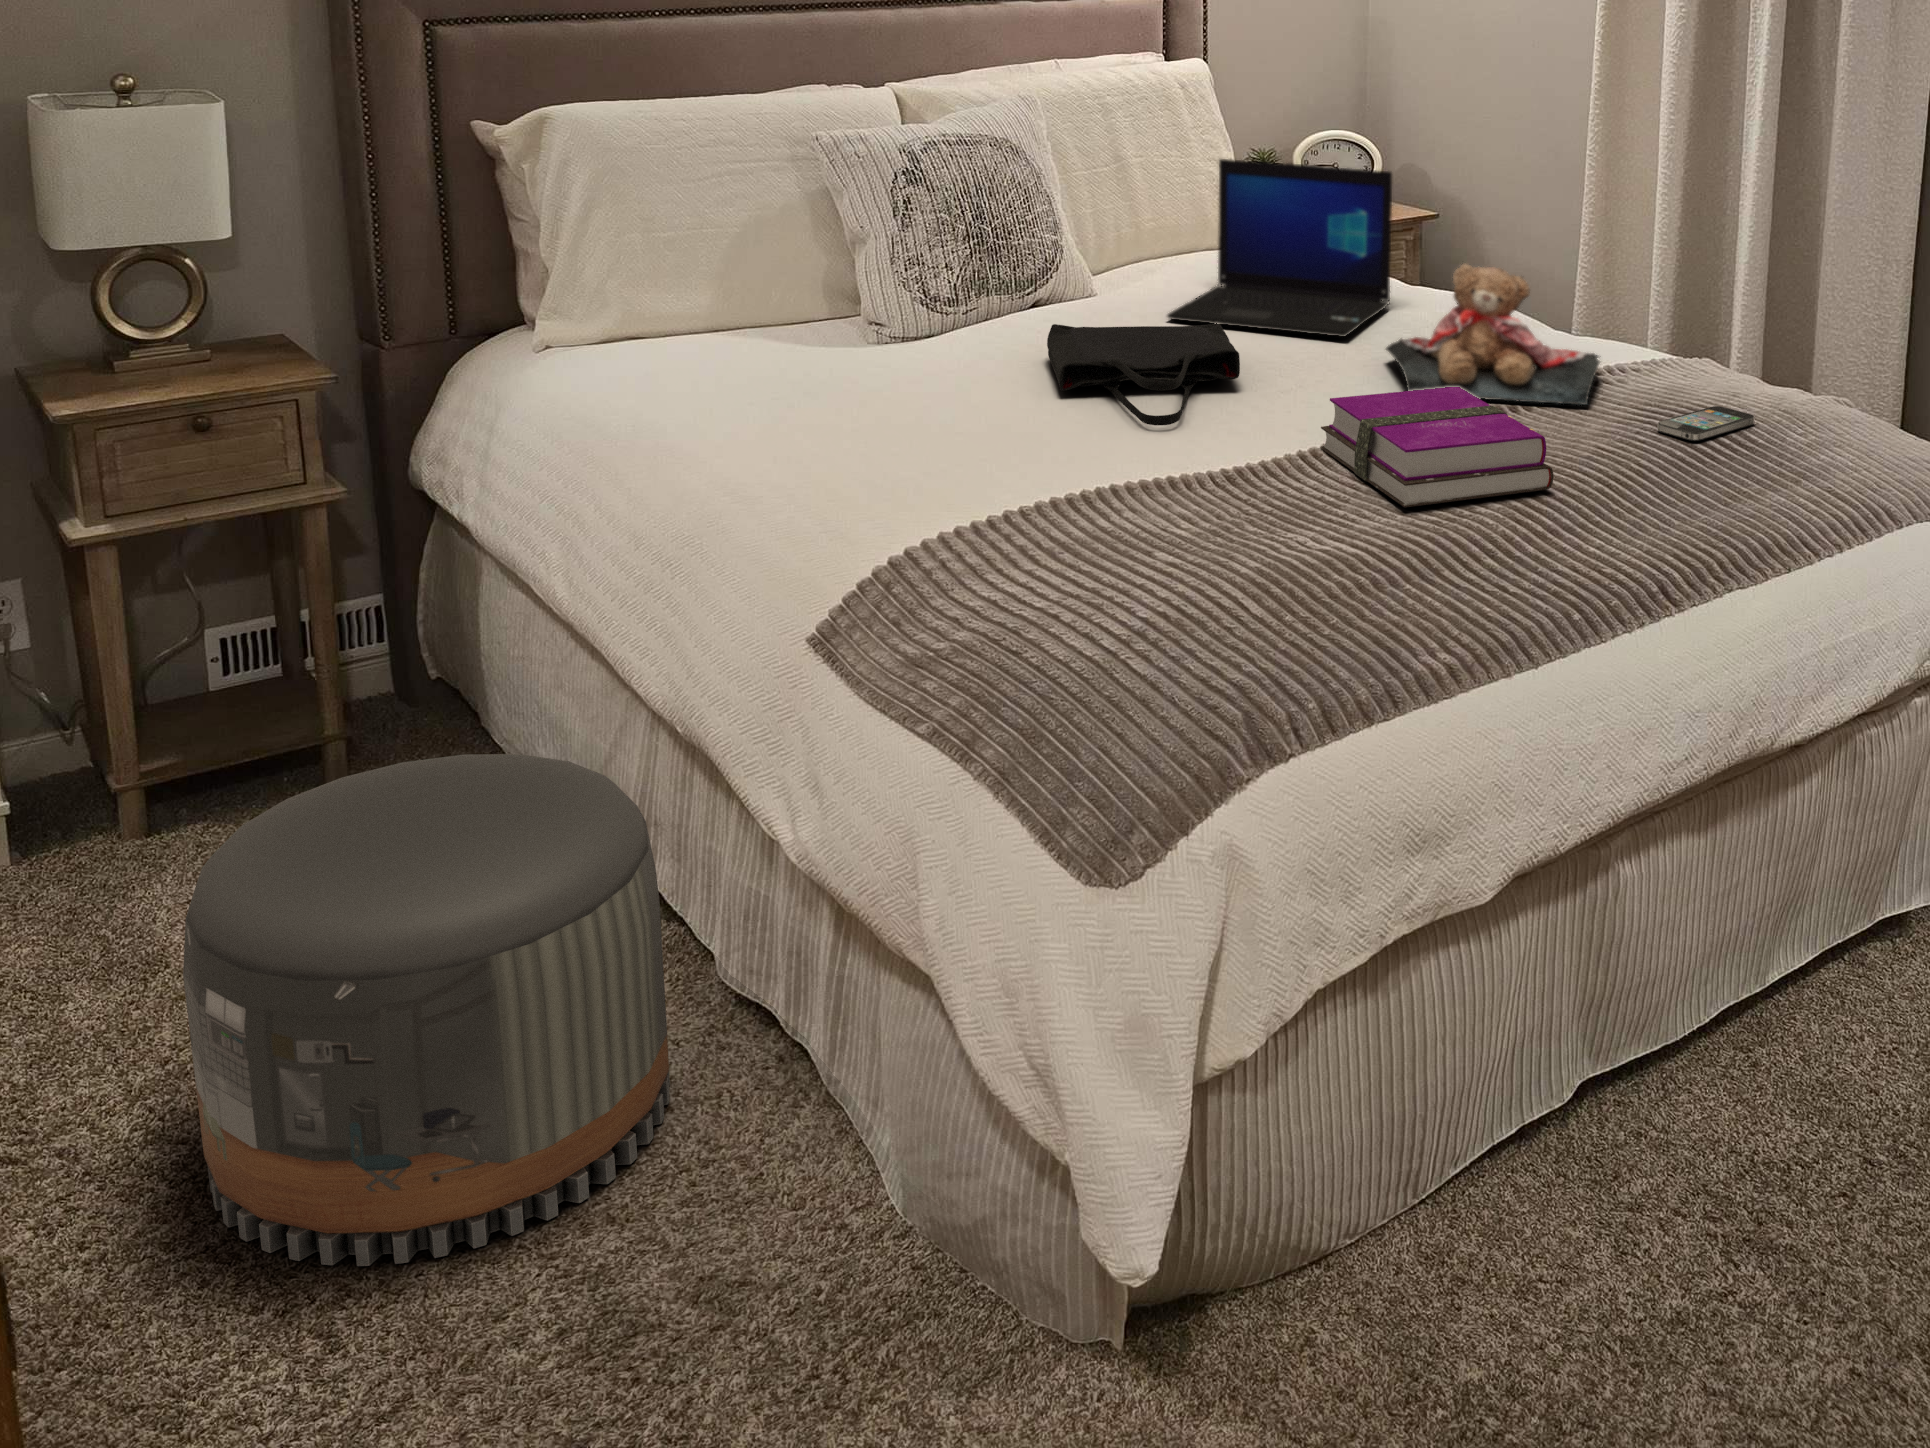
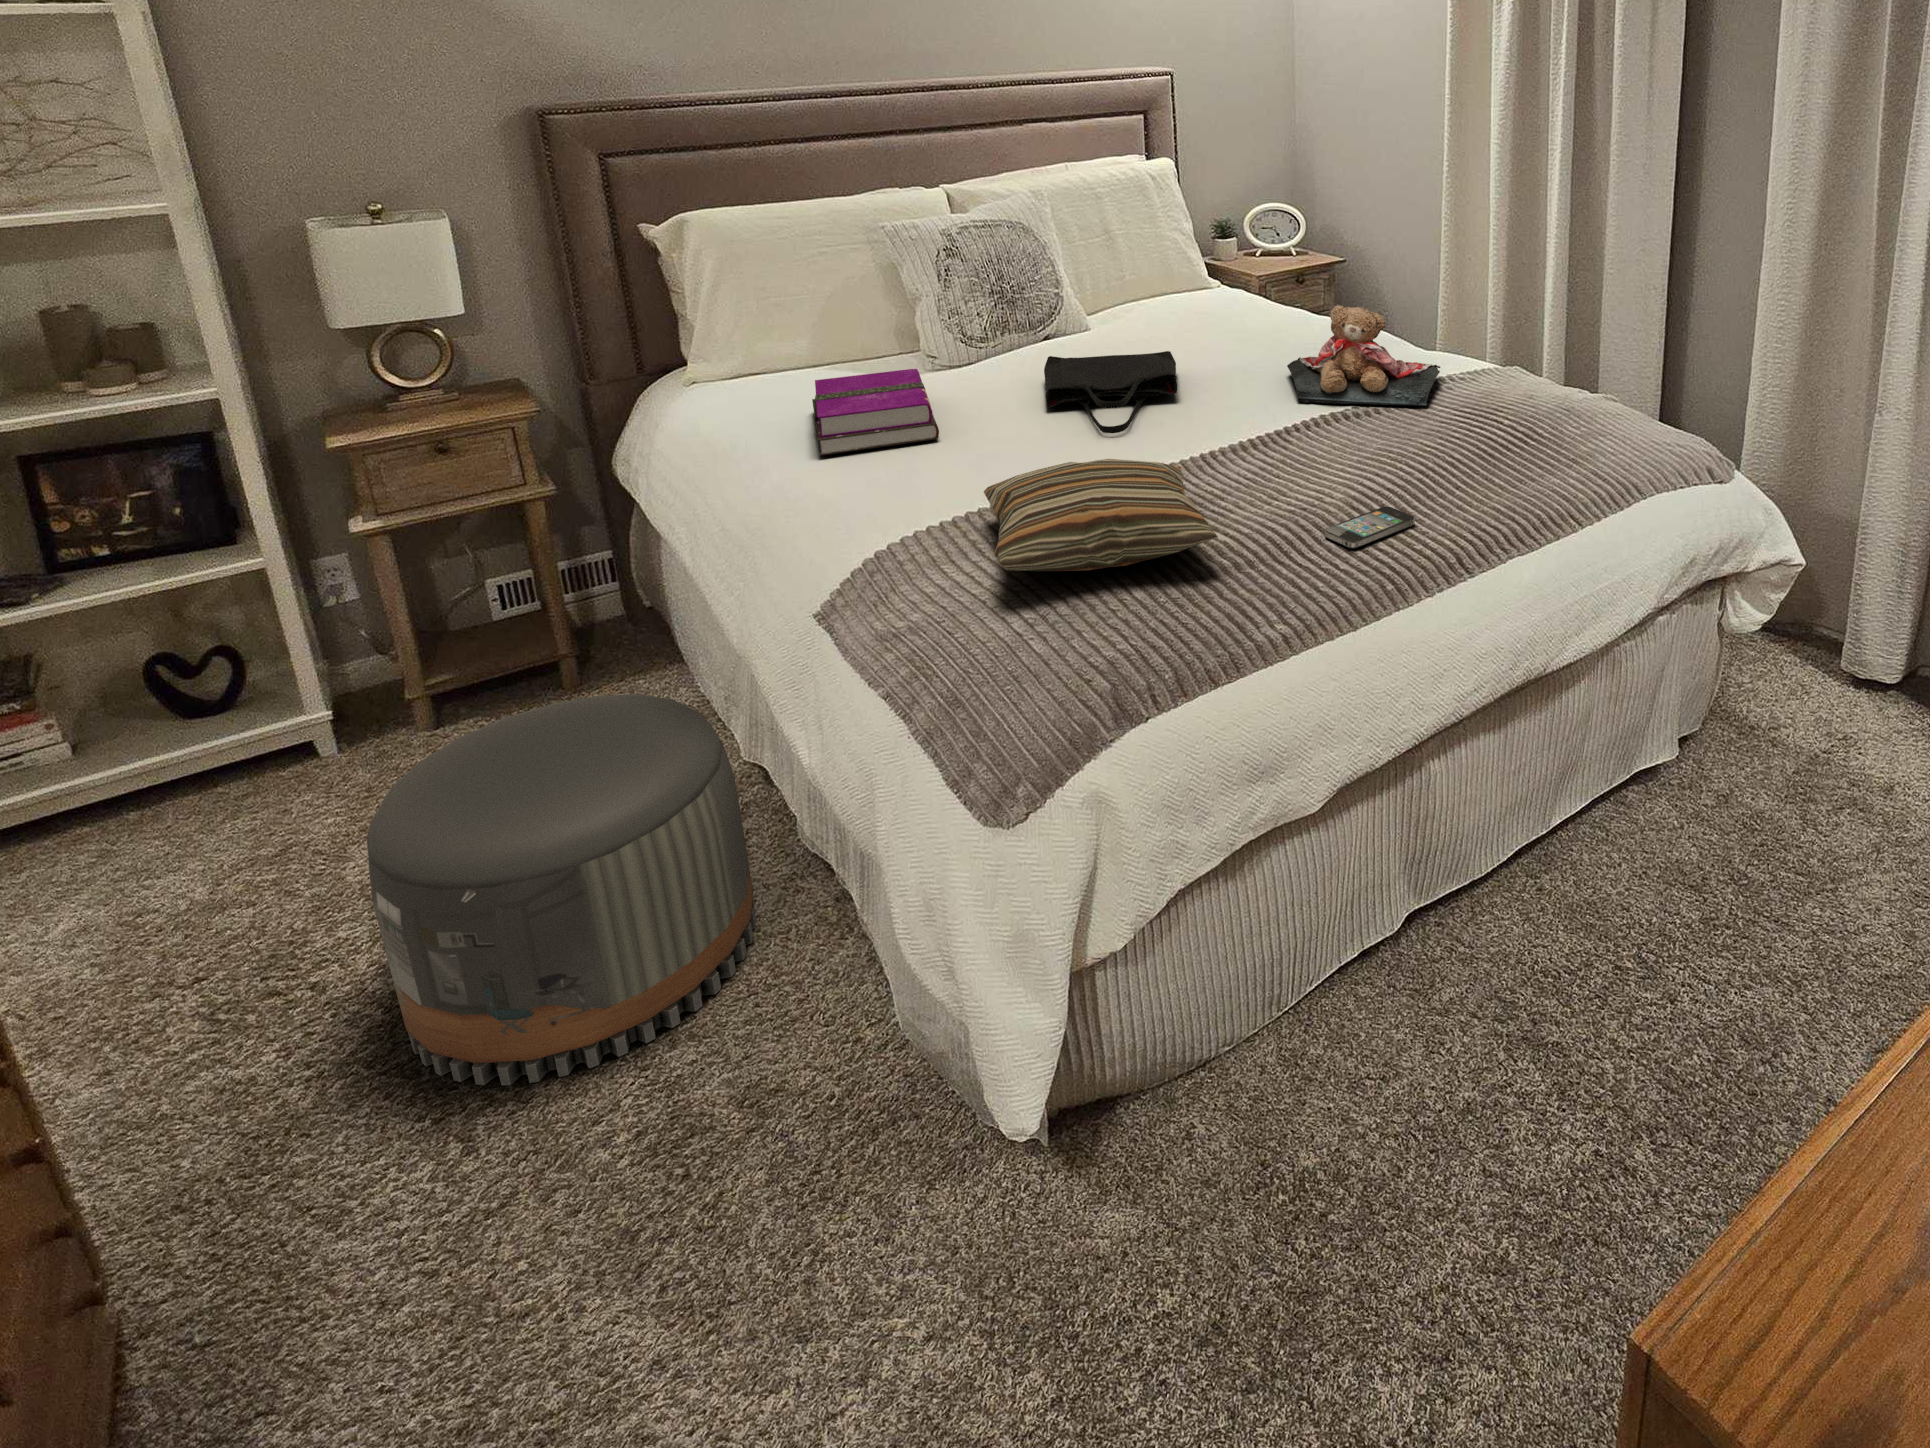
laptop: present [1167,159,1392,337] -> none [1139,229,1300,356]
hardback book: present [1320,387,1554,507] -> present [812,369,939,456]
smartphone: present [1657,406,1754,441] -> present [1325,506,1415,548]
pillow: none [1017,445,1353,581] -> present [984,459,1218,571]

